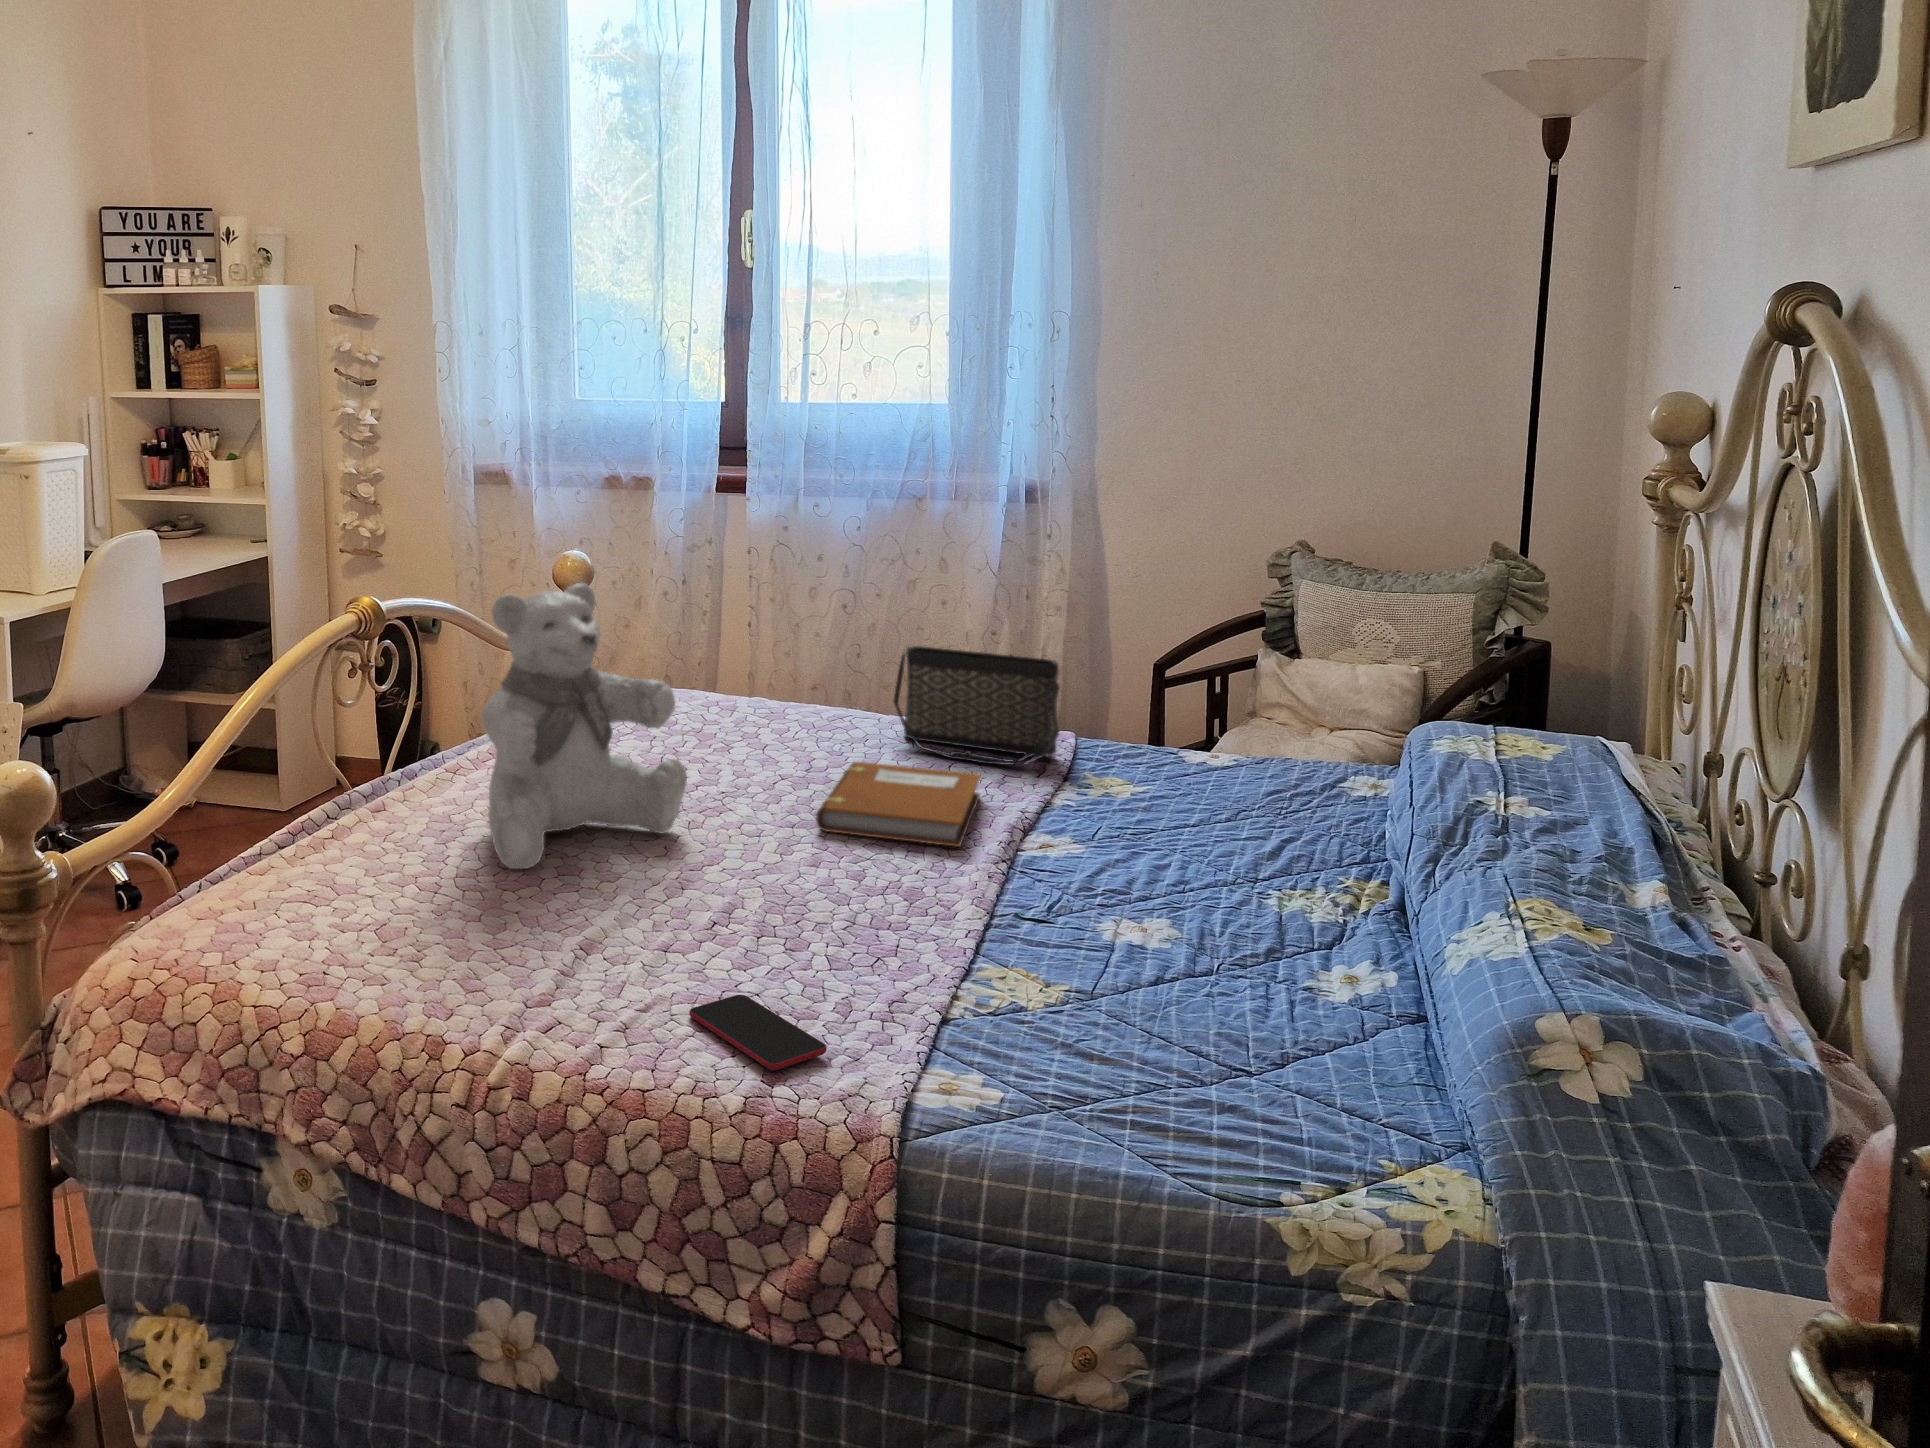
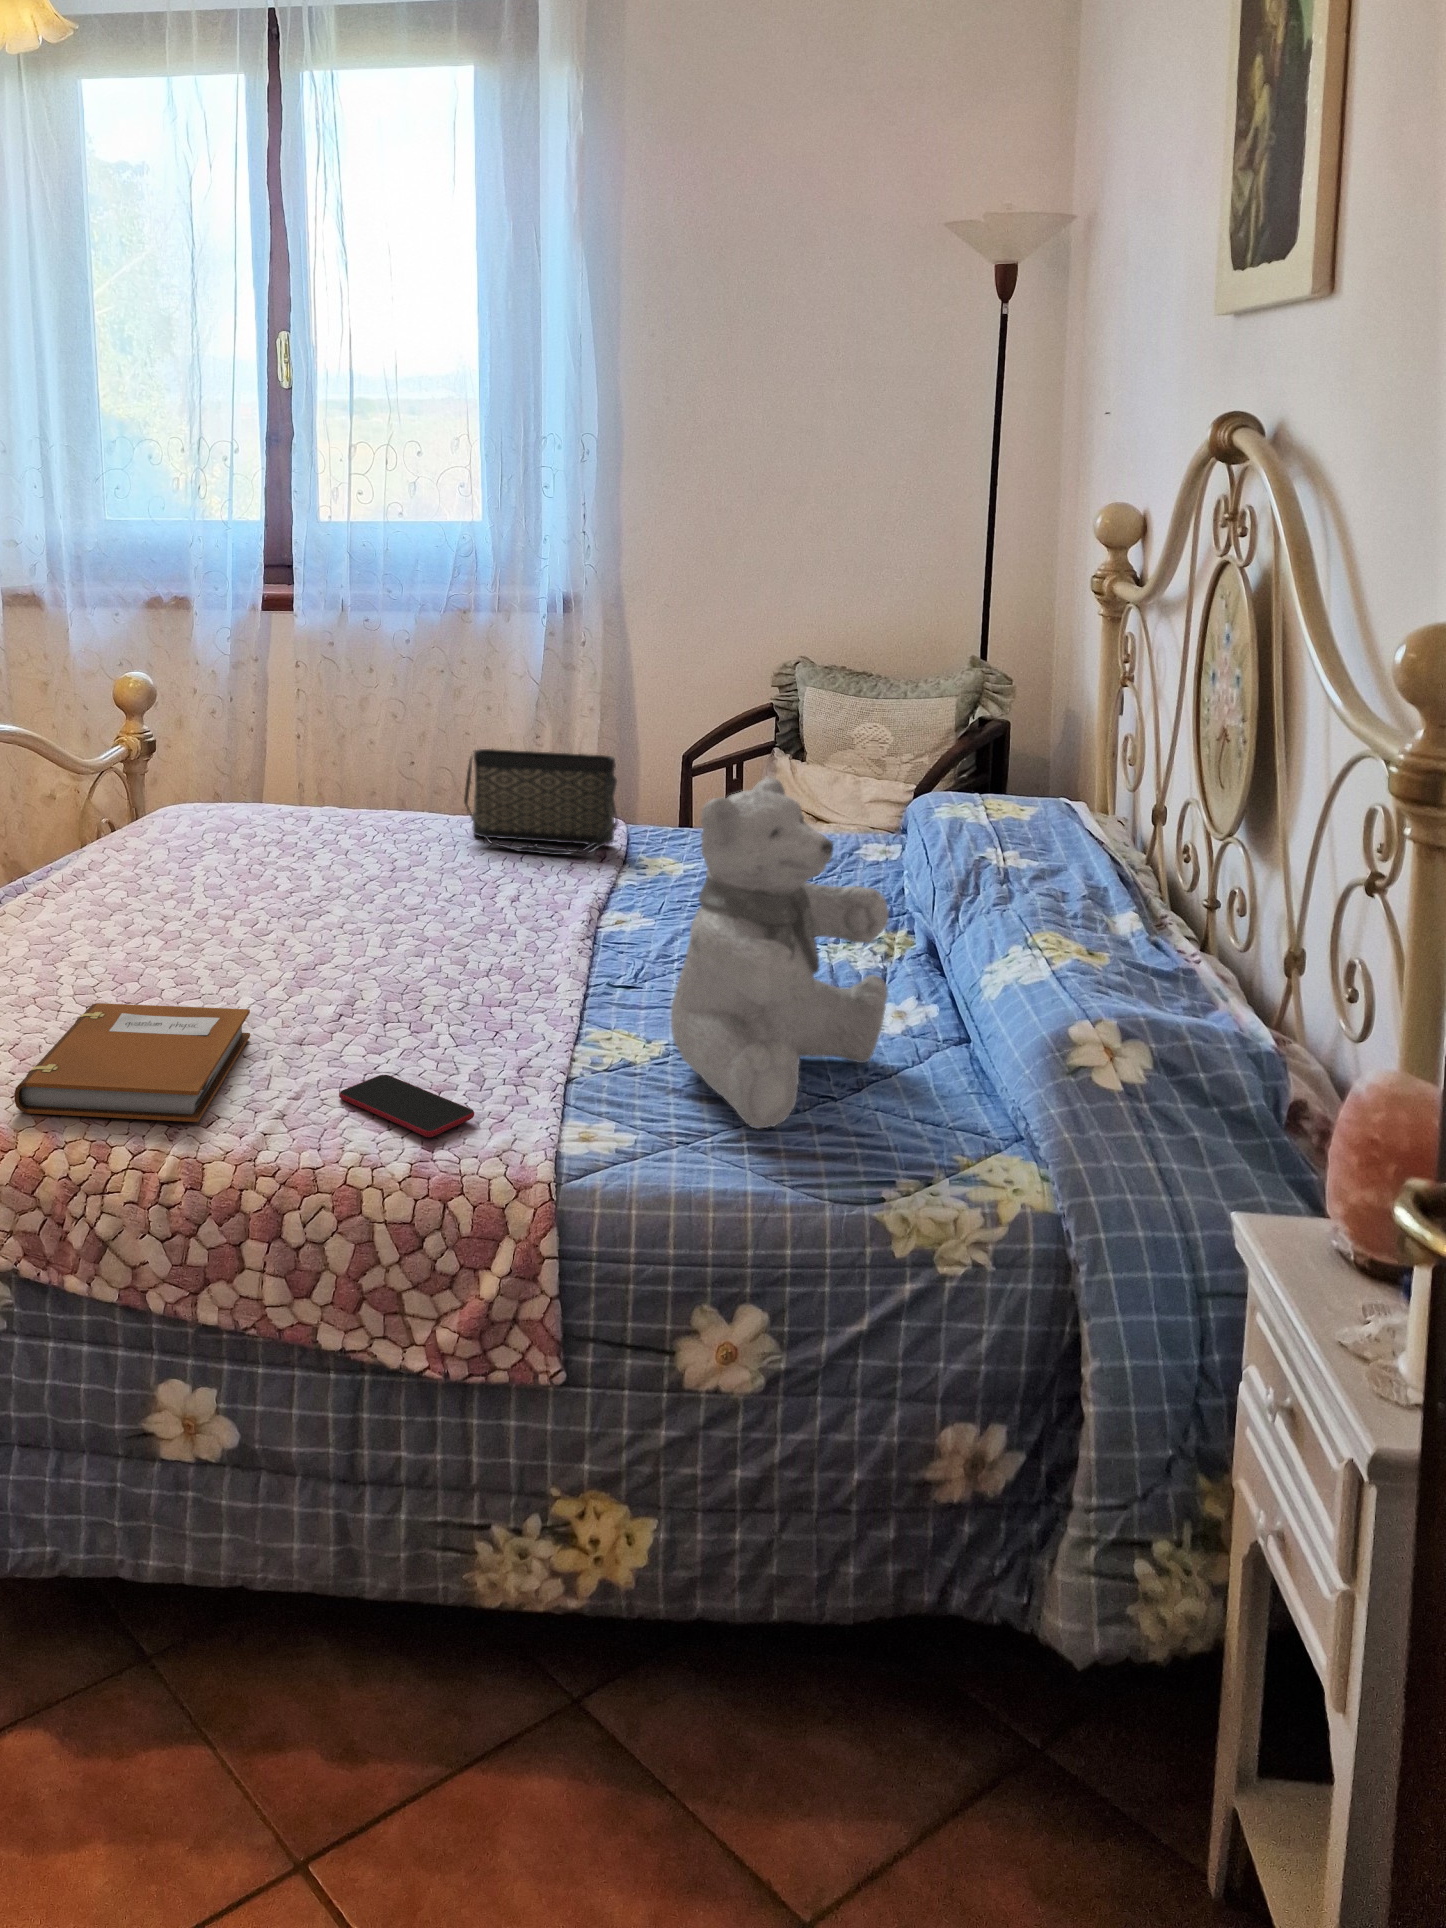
teddy bear: present [482,583,687,869] -> present [671,778,889,1129]
notebook: present [816,762,981,847] -> present [14,1003,250,1122]

